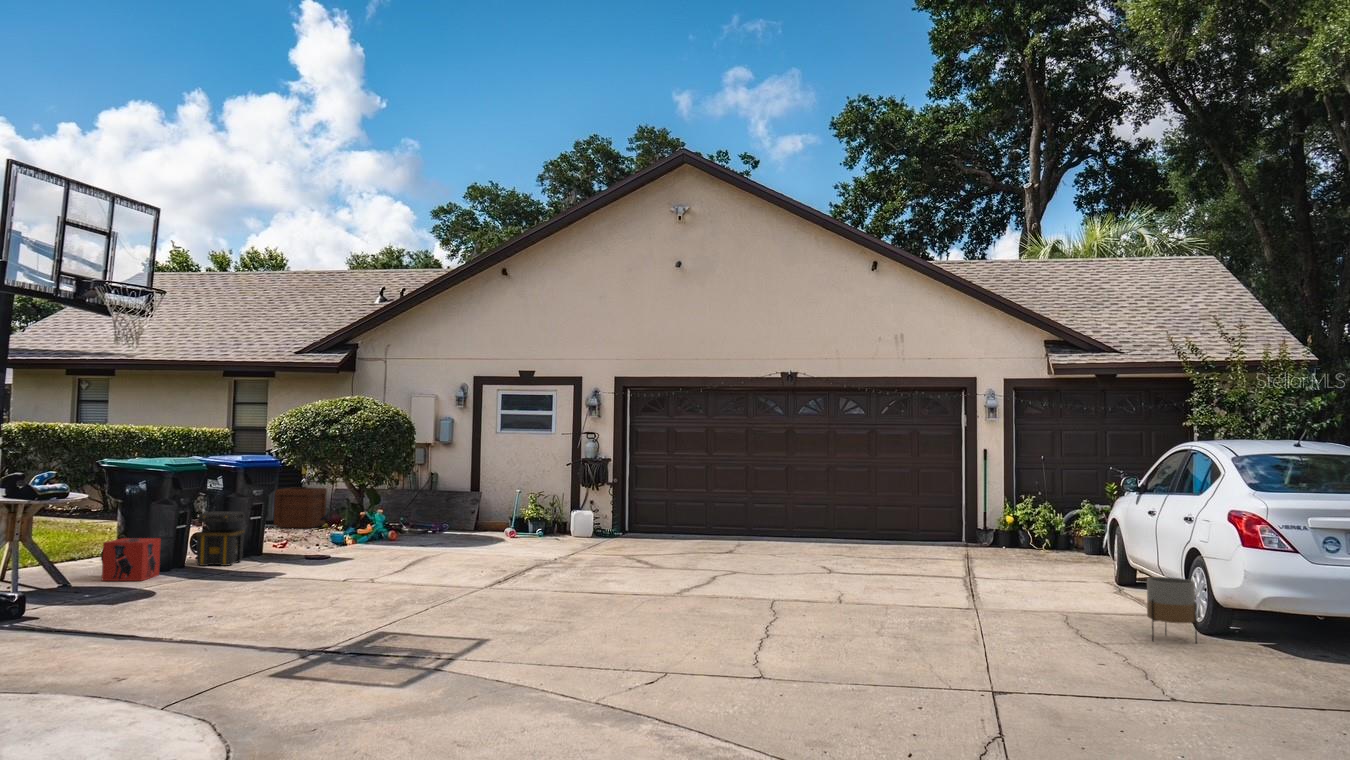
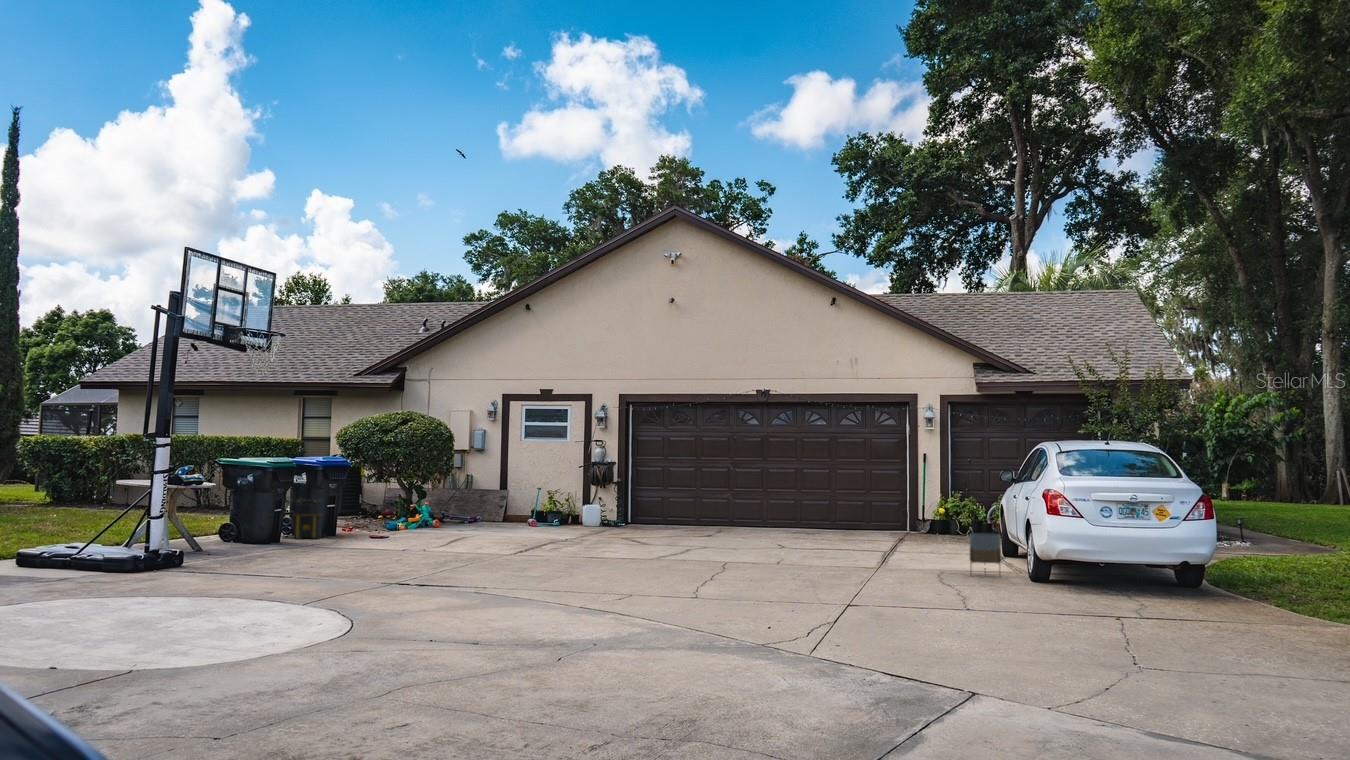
wooden crate: present [274,488,327,528] -> none [339,487,381,520]
storage box: present [102,538,161,581] -> none [230,515,270,546]

